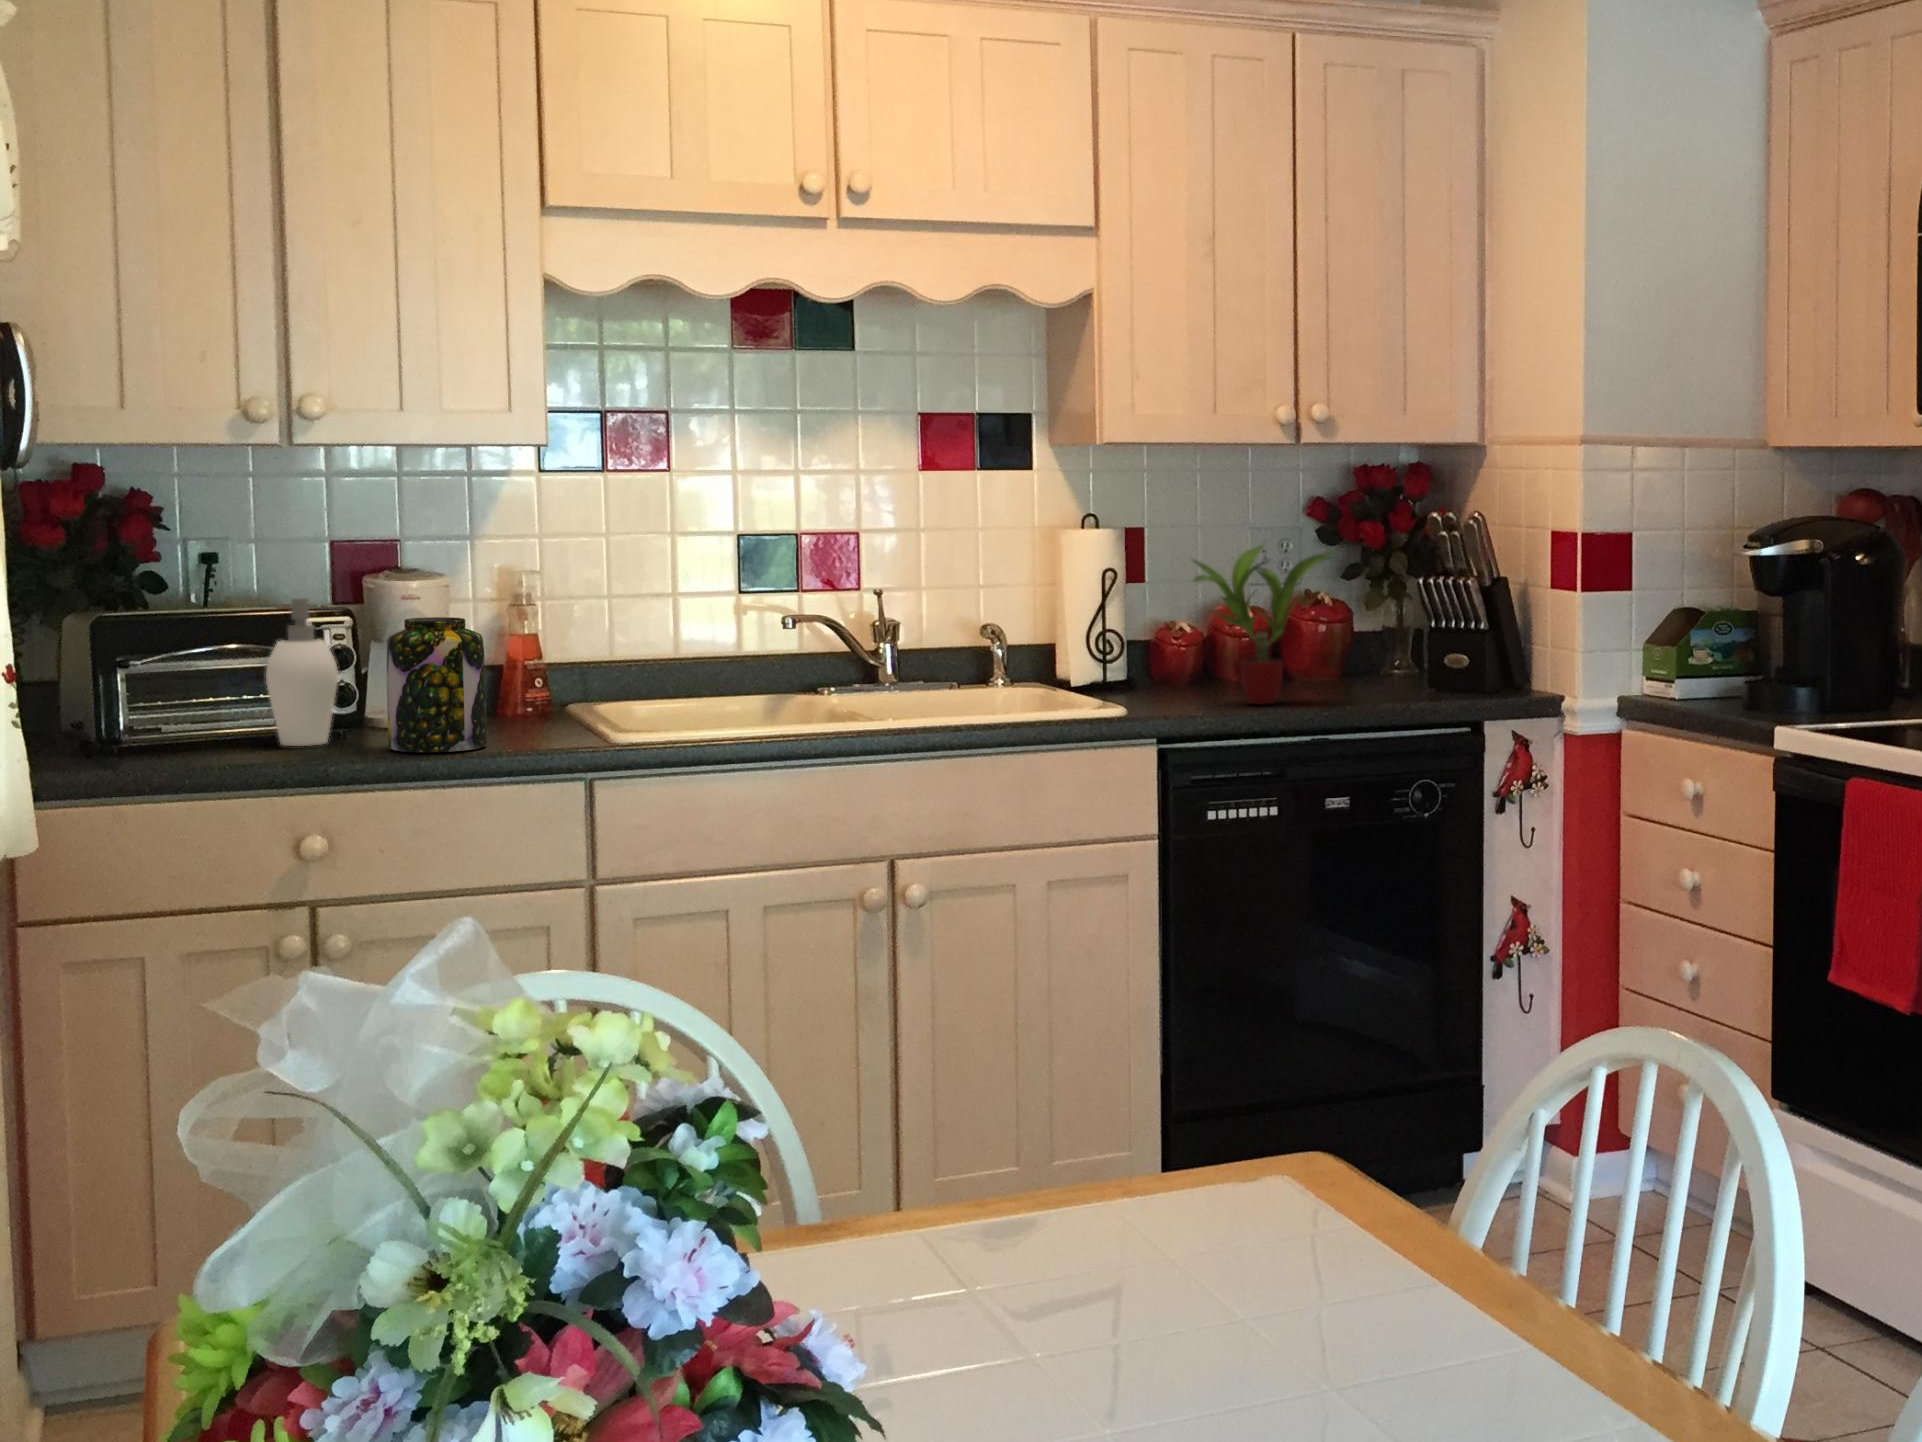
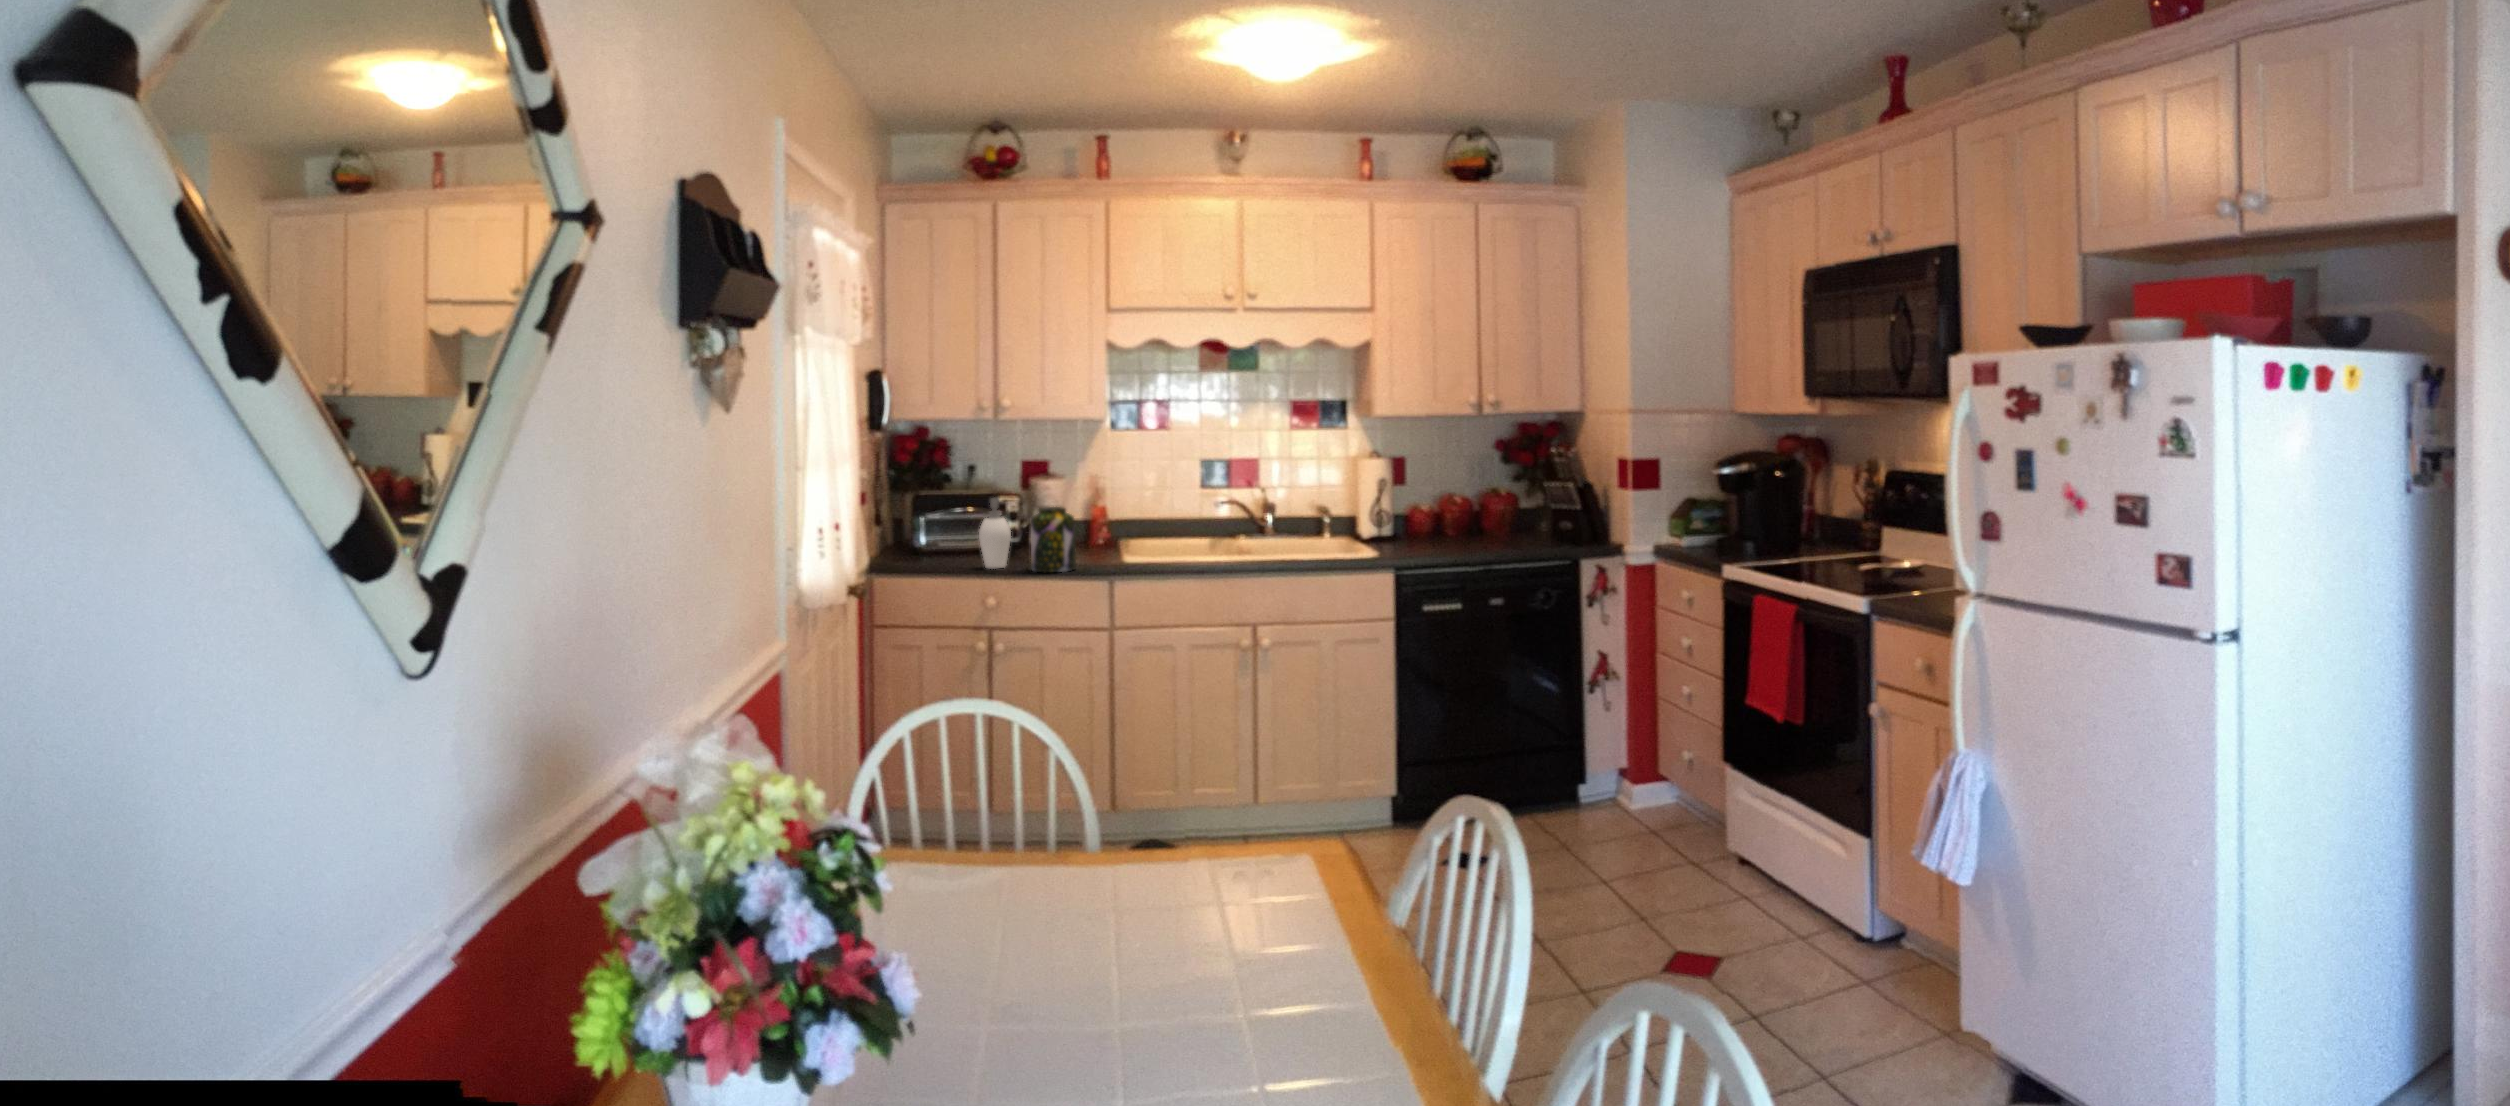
potted plant: present [1194,546,1332,704] -> none [1421,467,1499,550]

